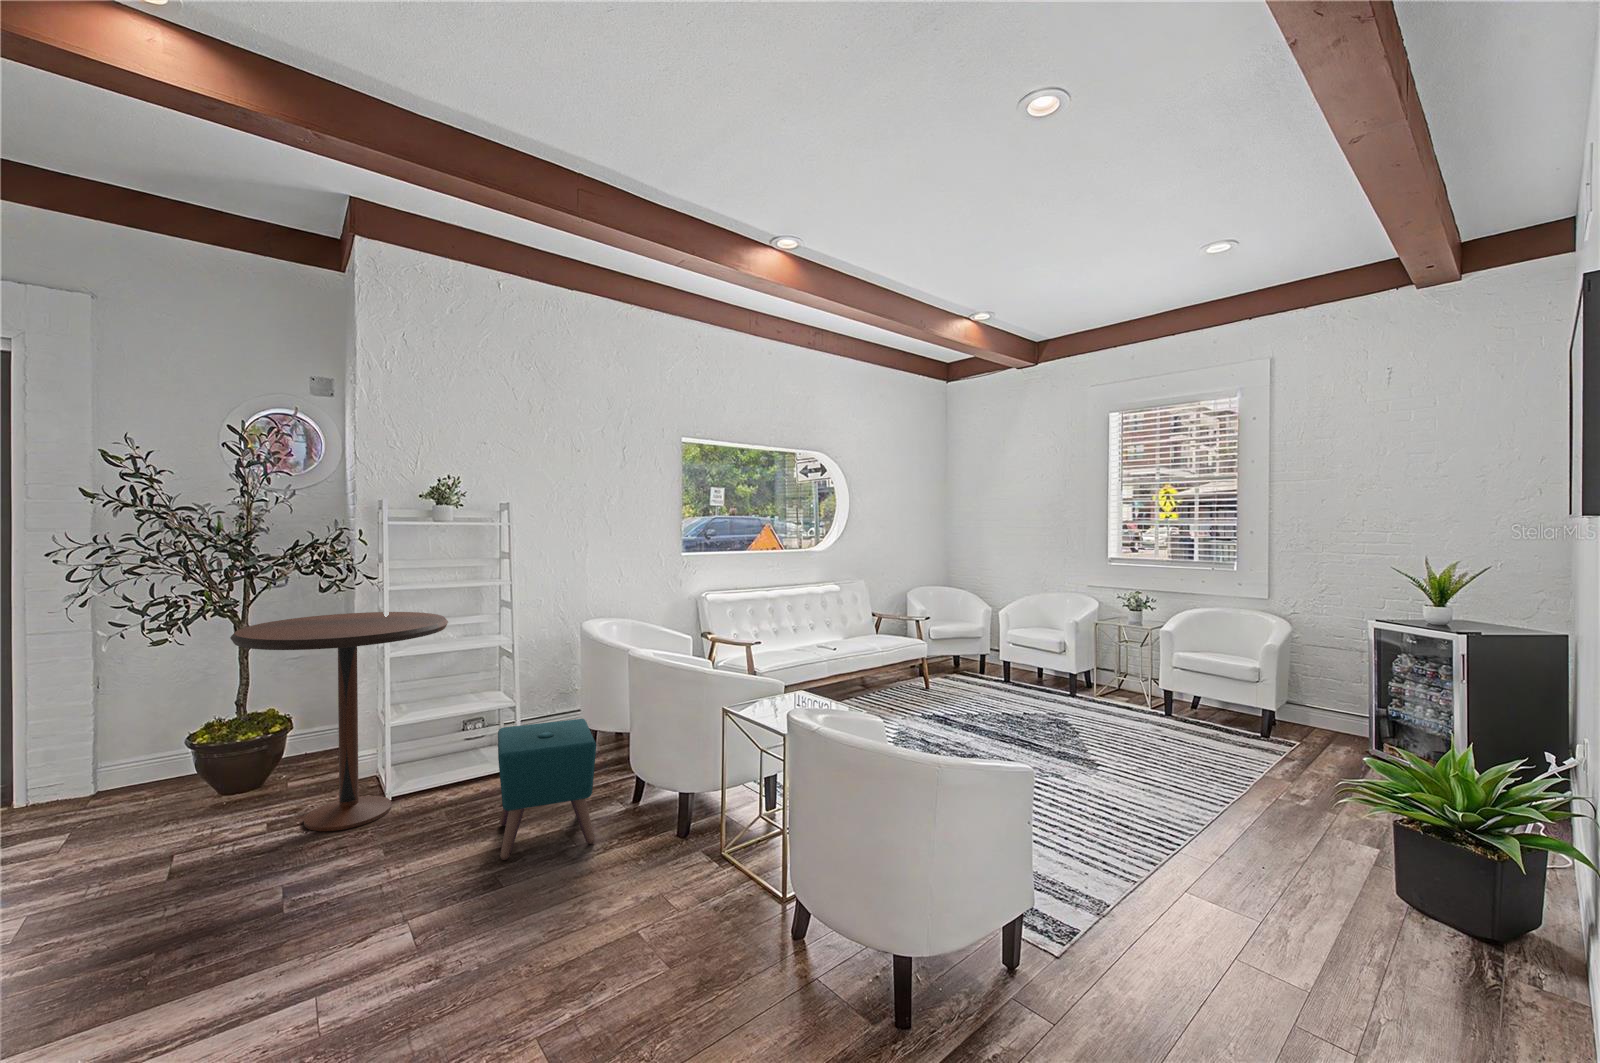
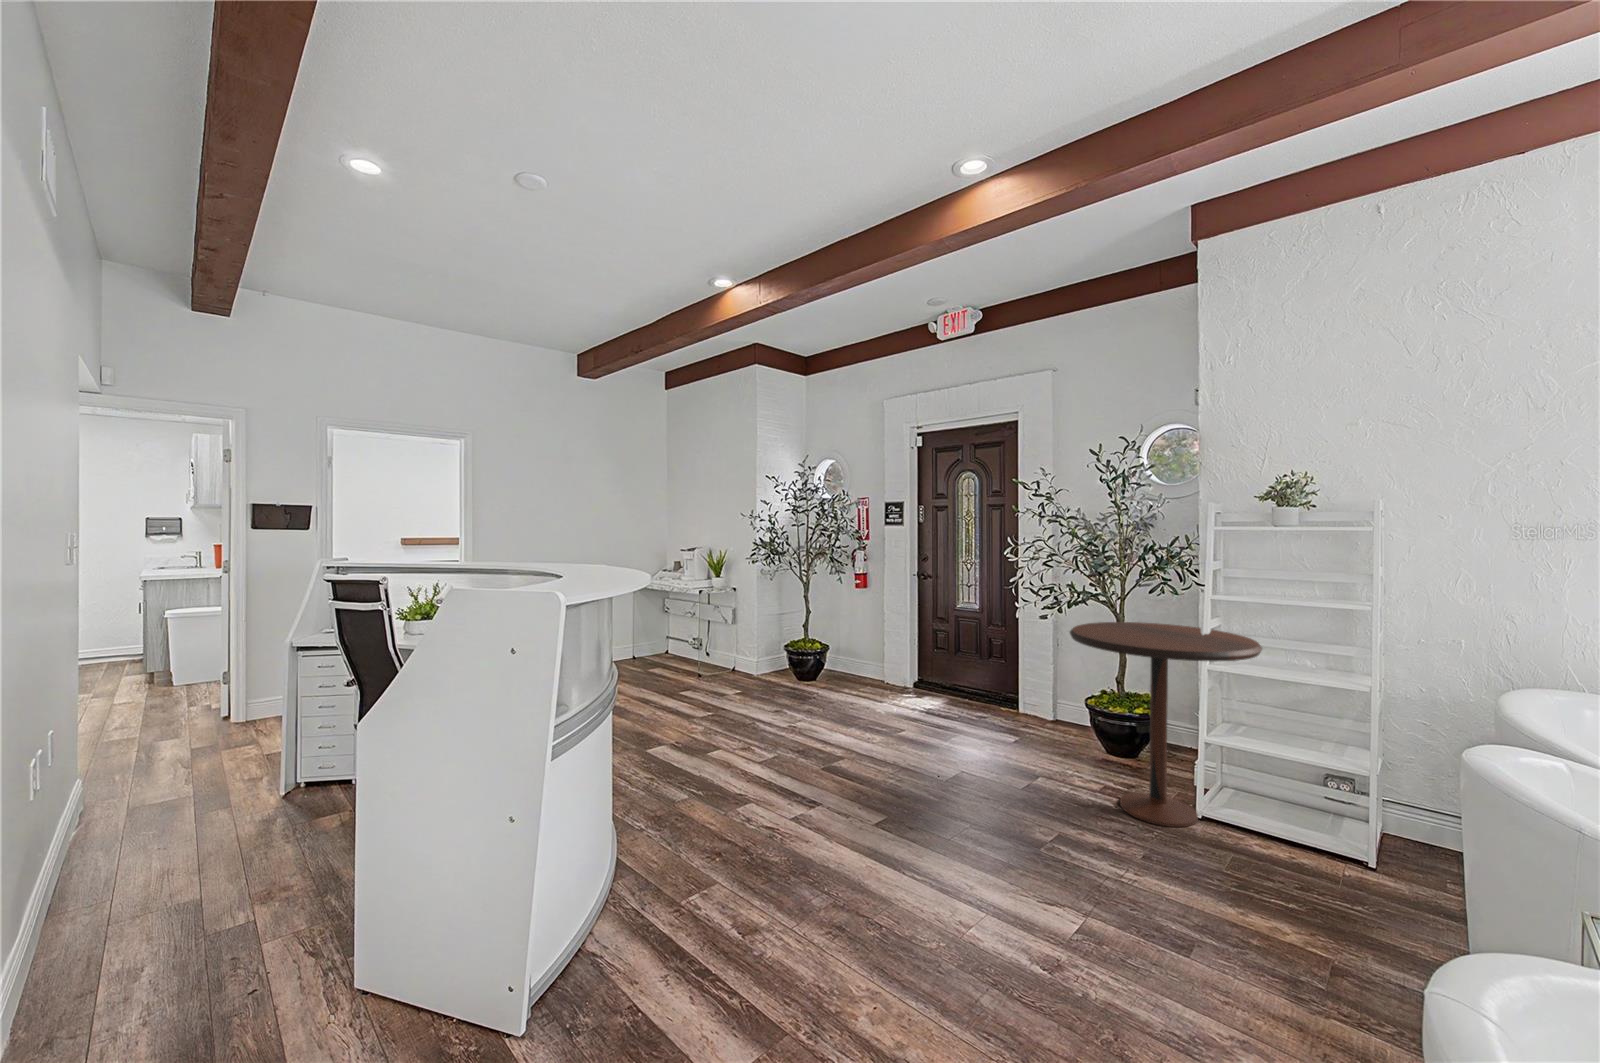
ottoman: present [498,719,596,860] -> none [1218,790,1400,1002]

